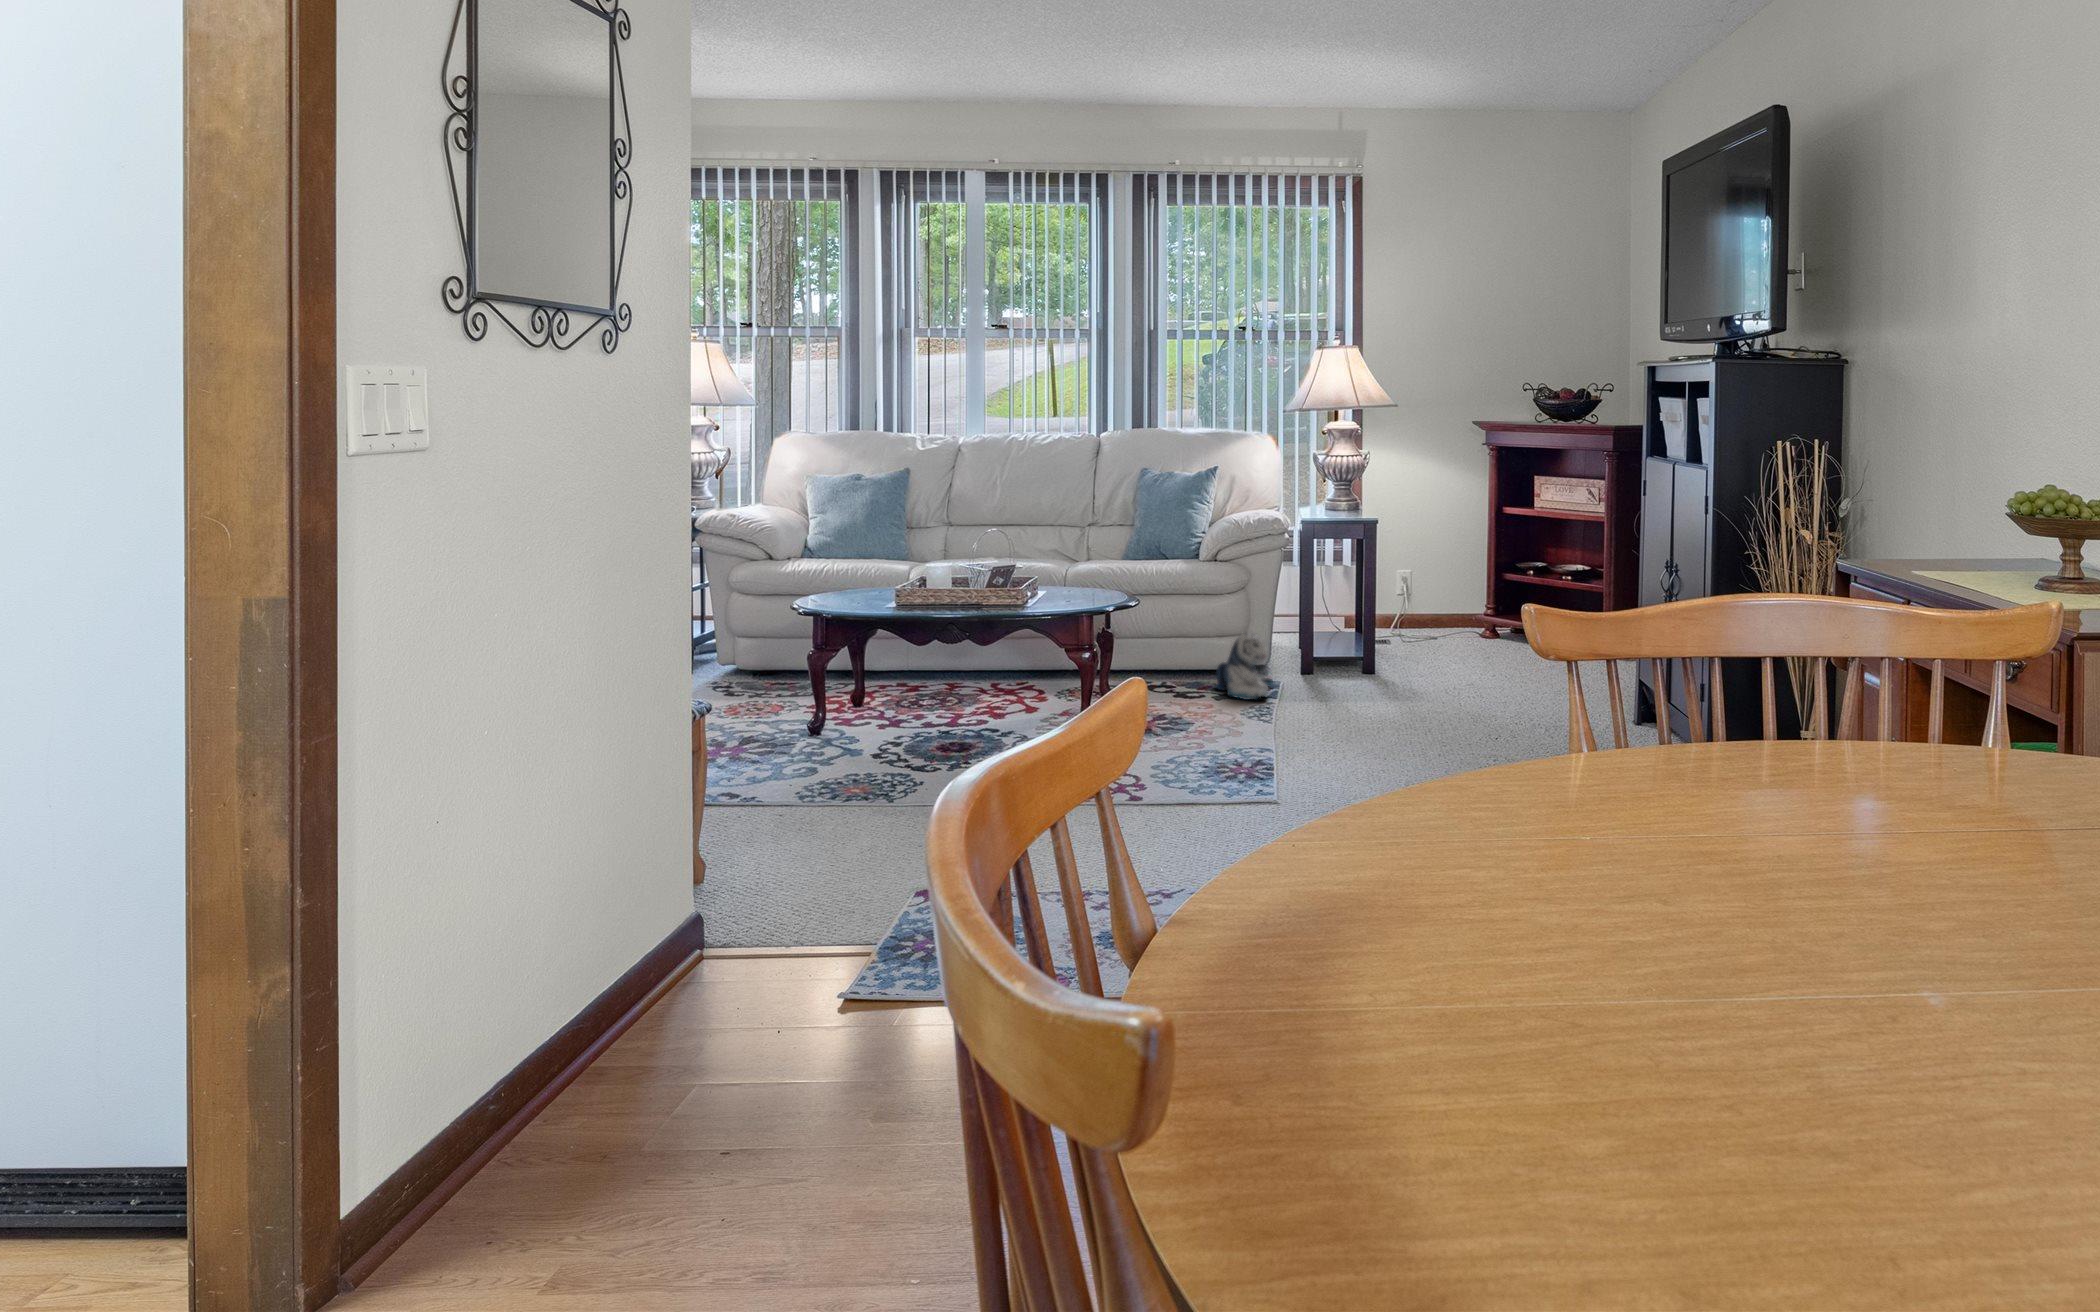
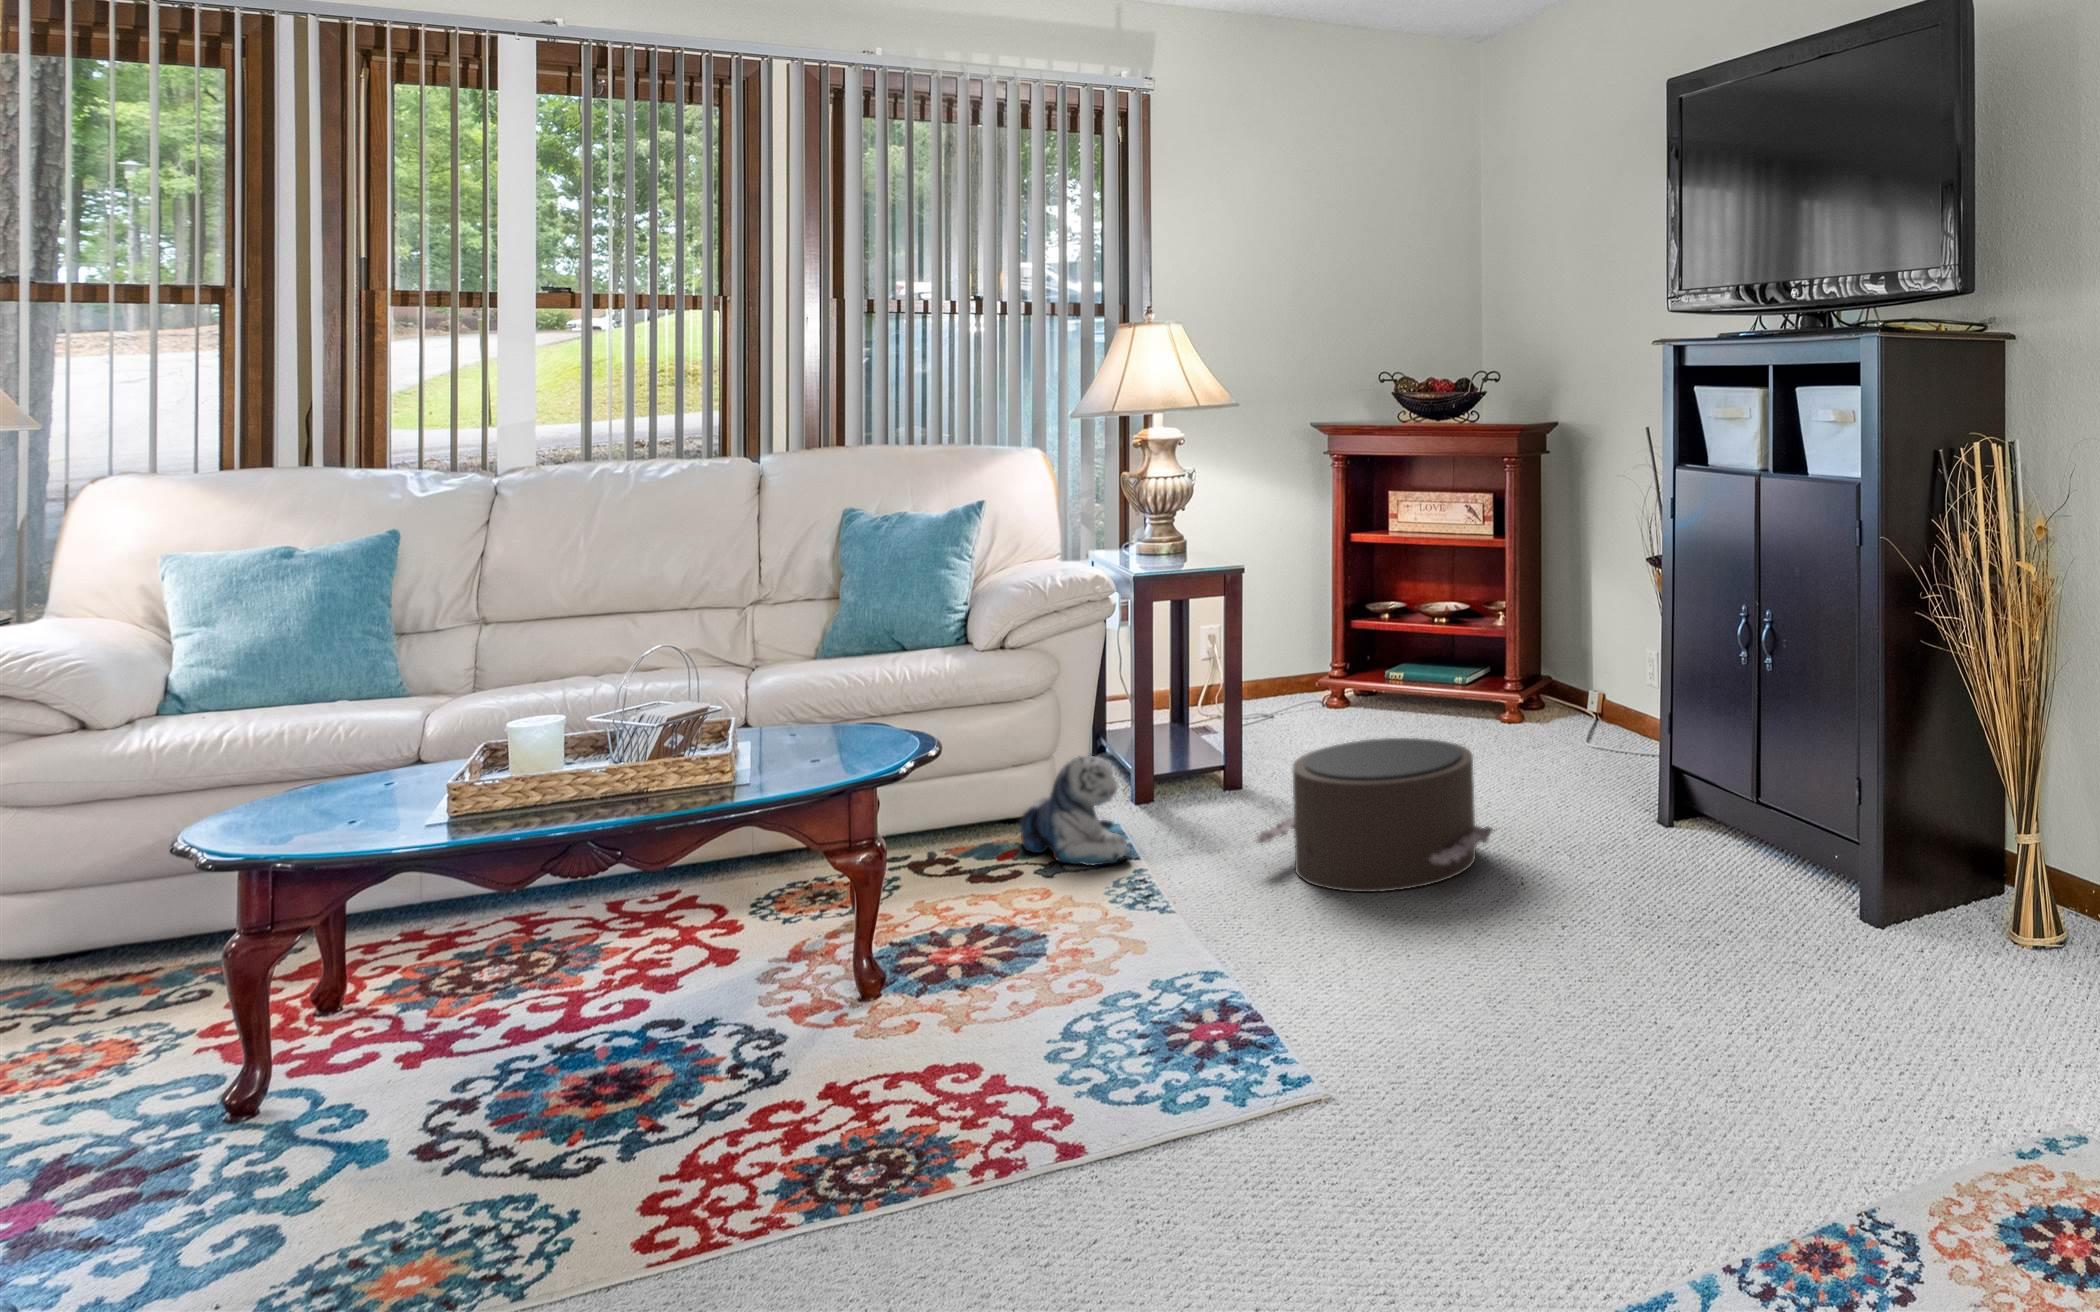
pouf: none [1328,642,1477,732] -> present [1255,738,1493,892]

